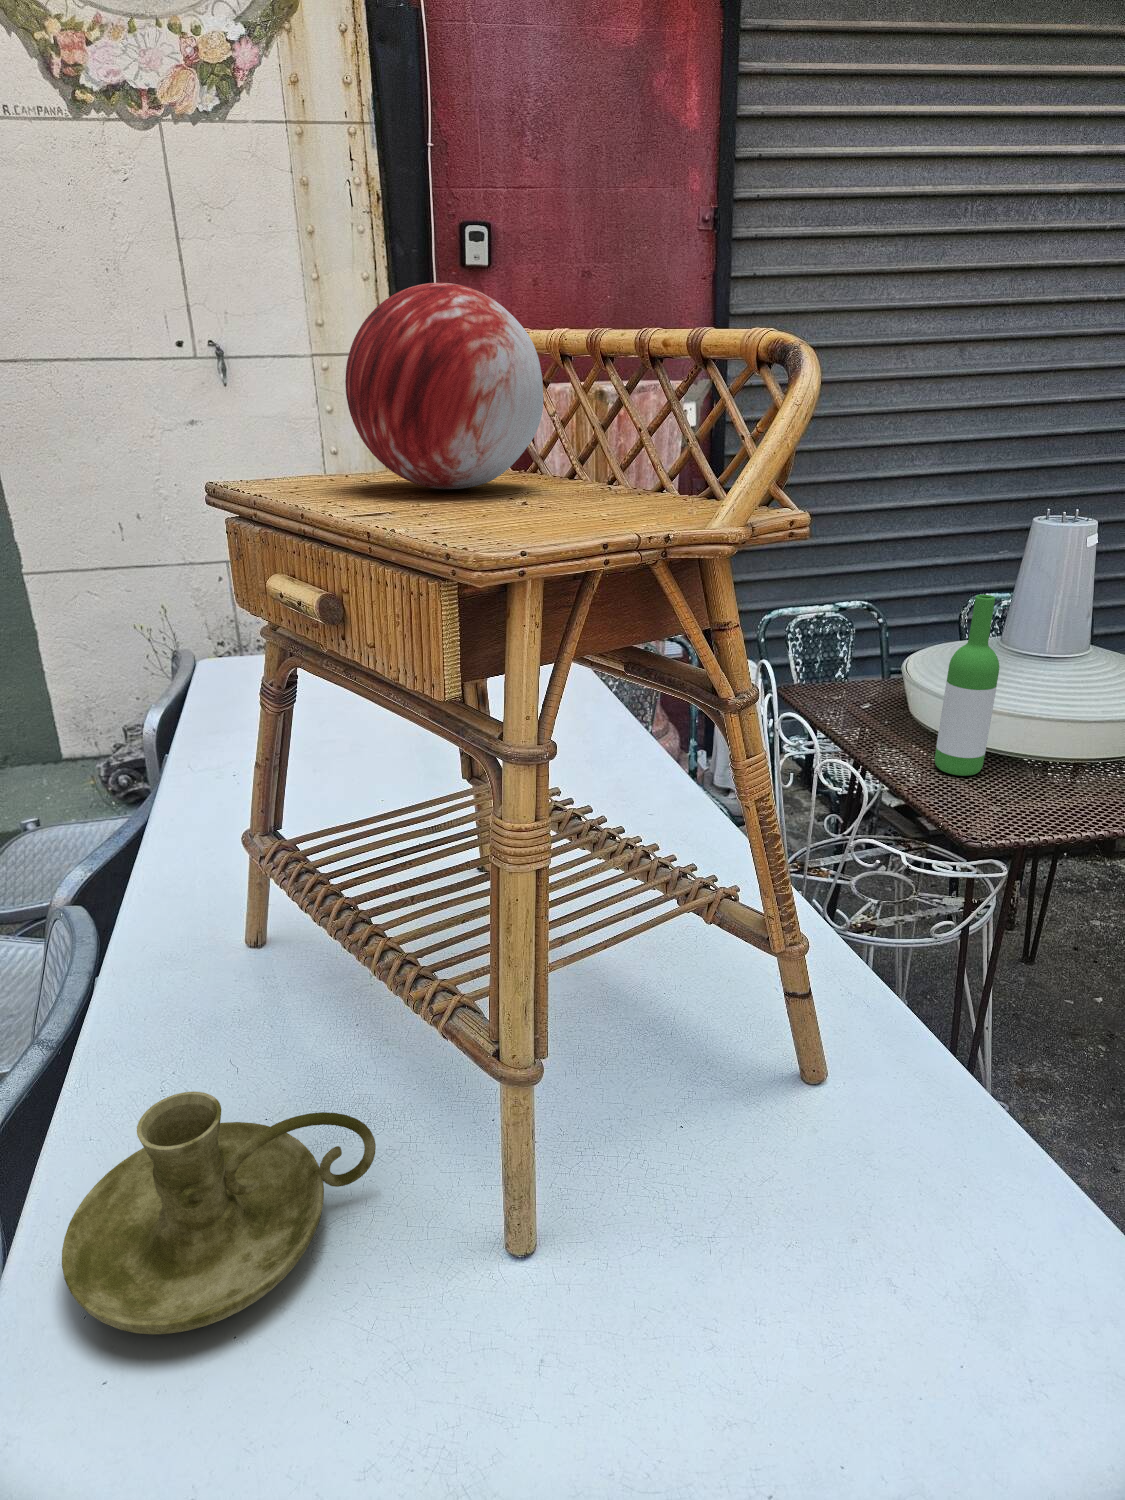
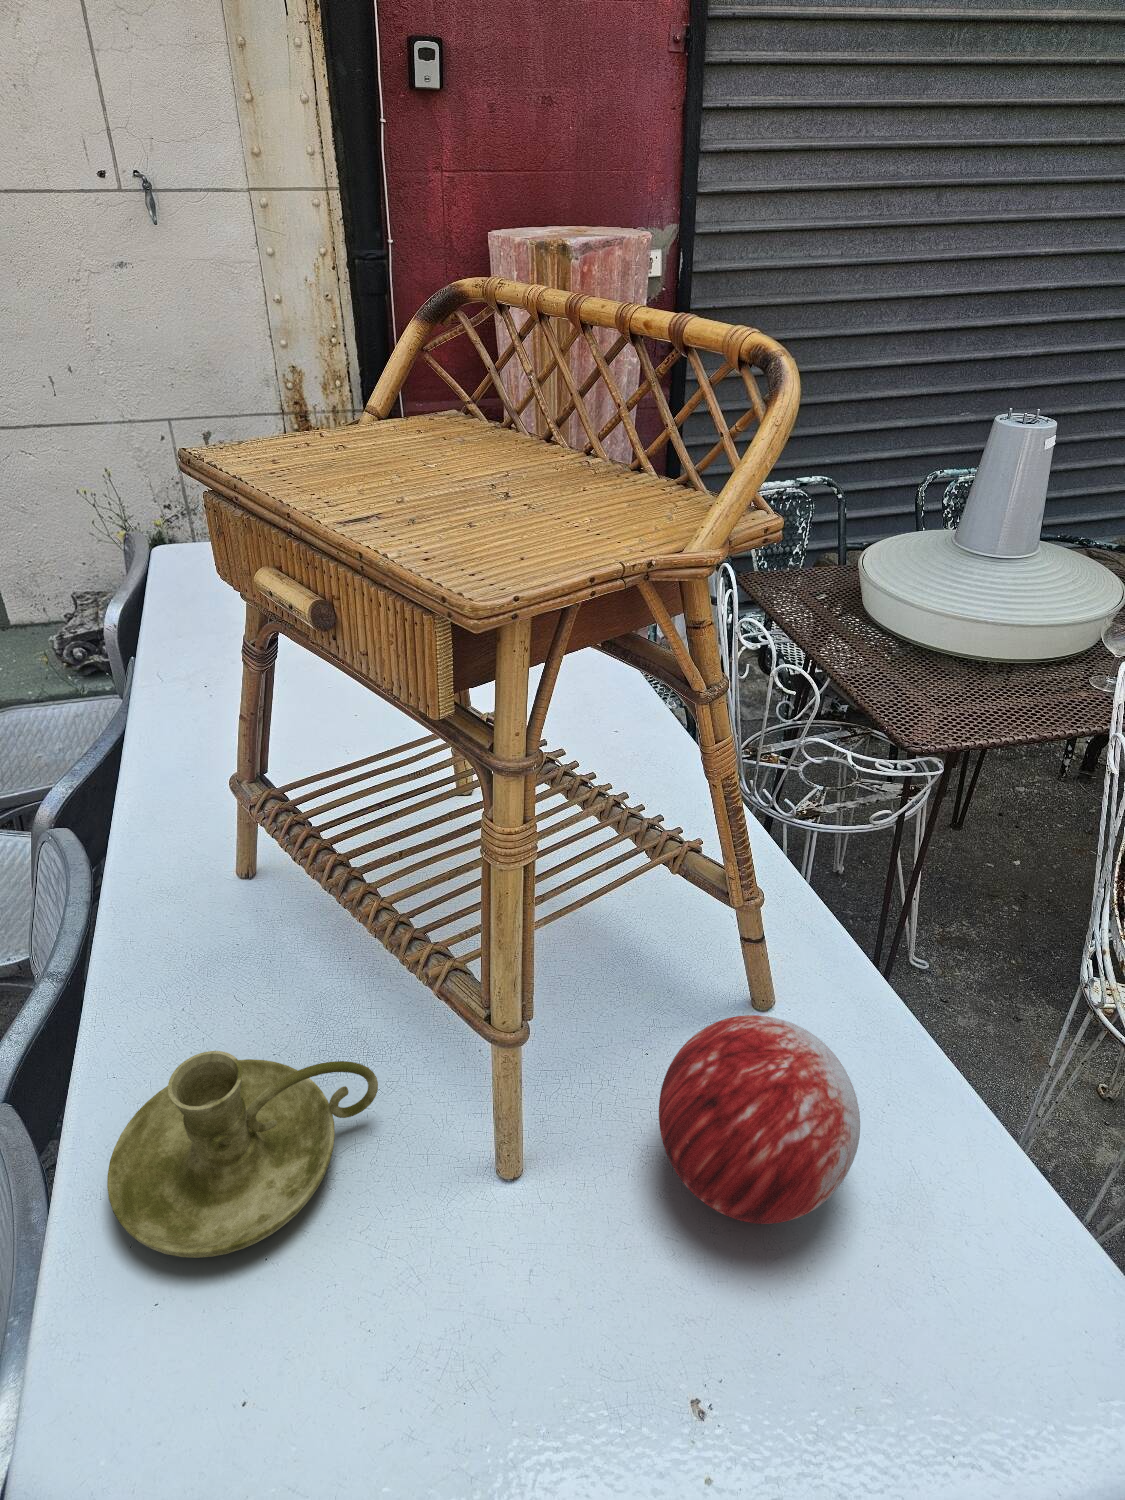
decorative orb: present [345,283,543,489] -> present [659,1015,860,1224]
wine bottle: present [935,595,999,776] -> none [886,521,955,692]

